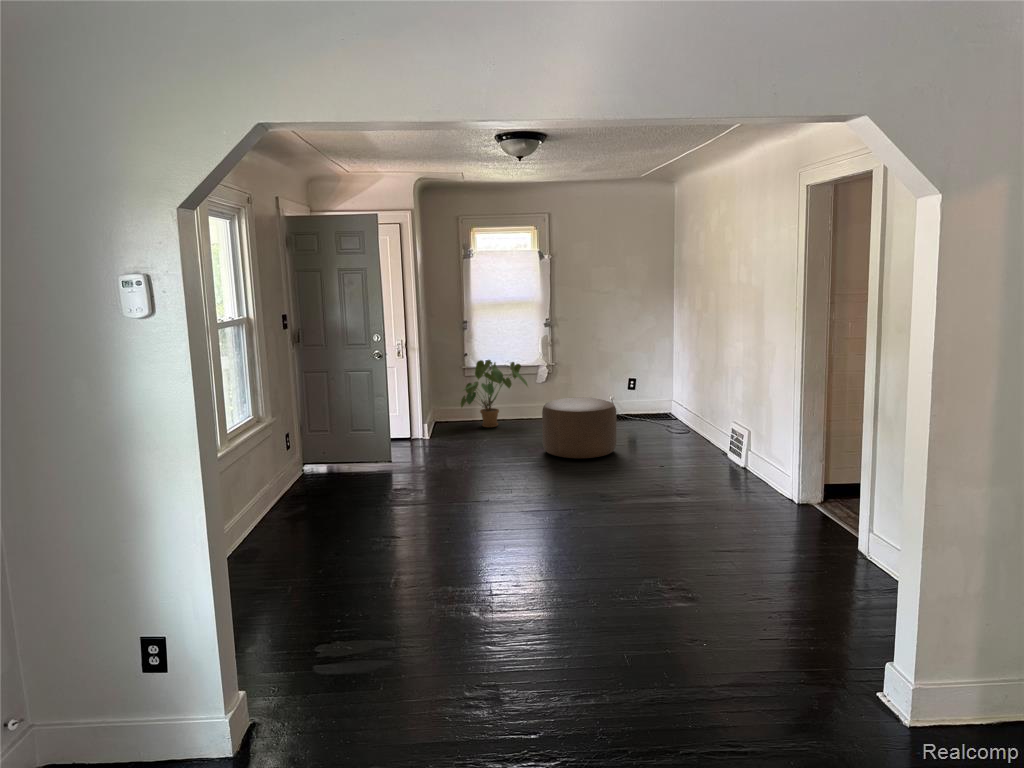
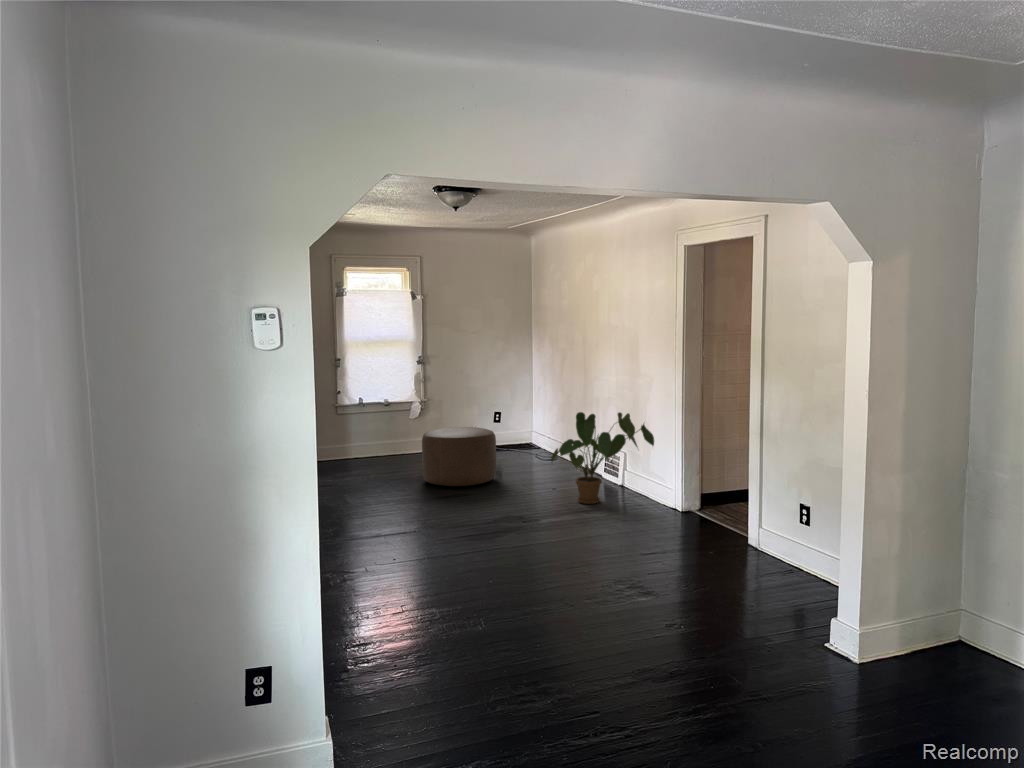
house plant: present [461,360,528,427] -> present [551,412,654,504]

